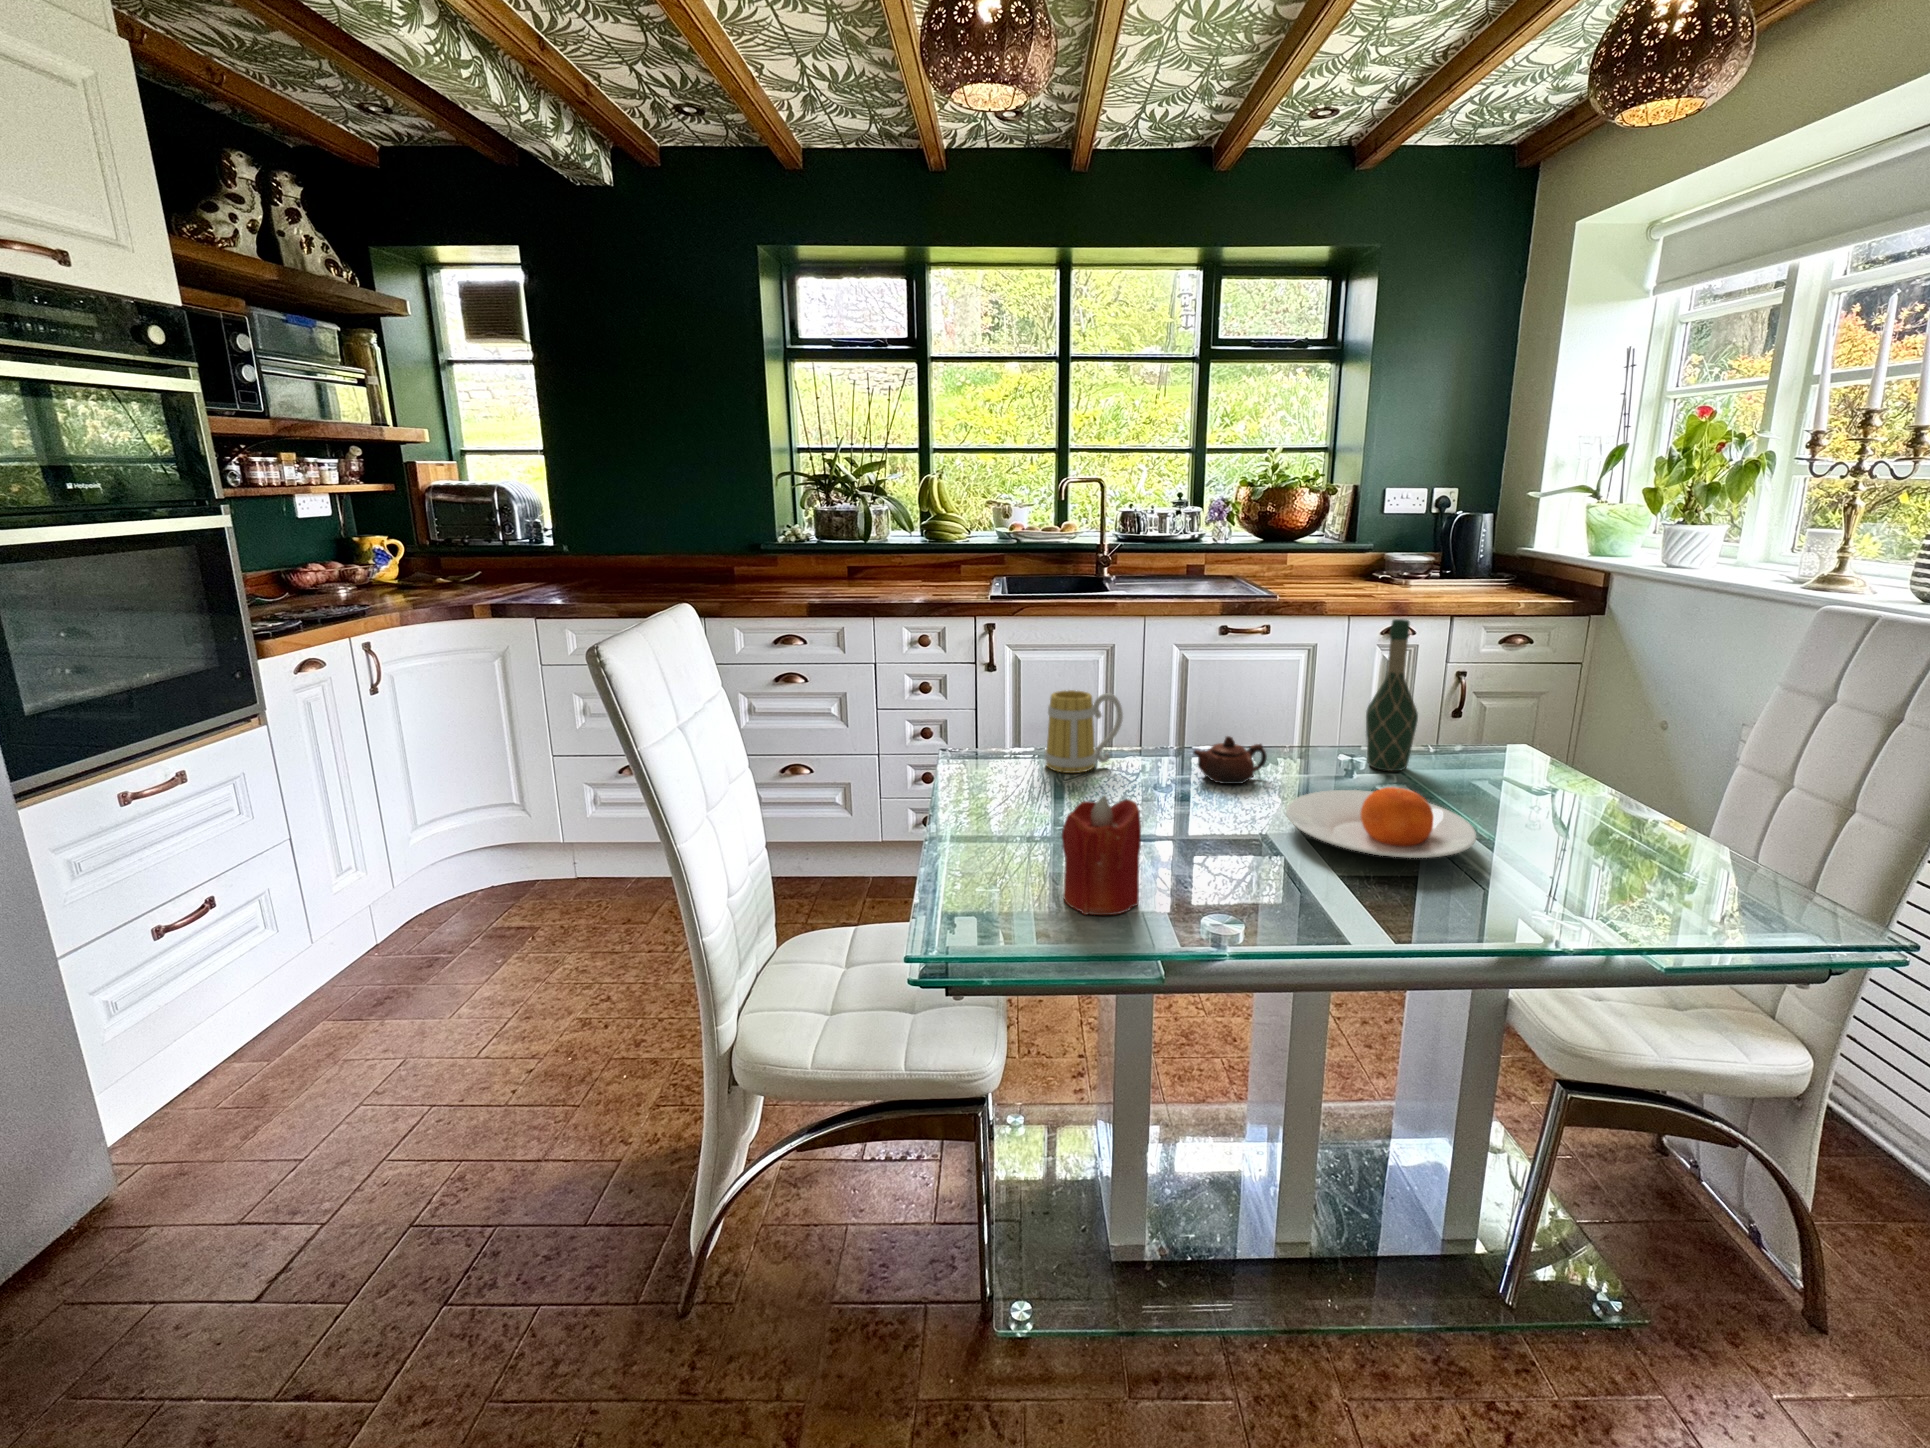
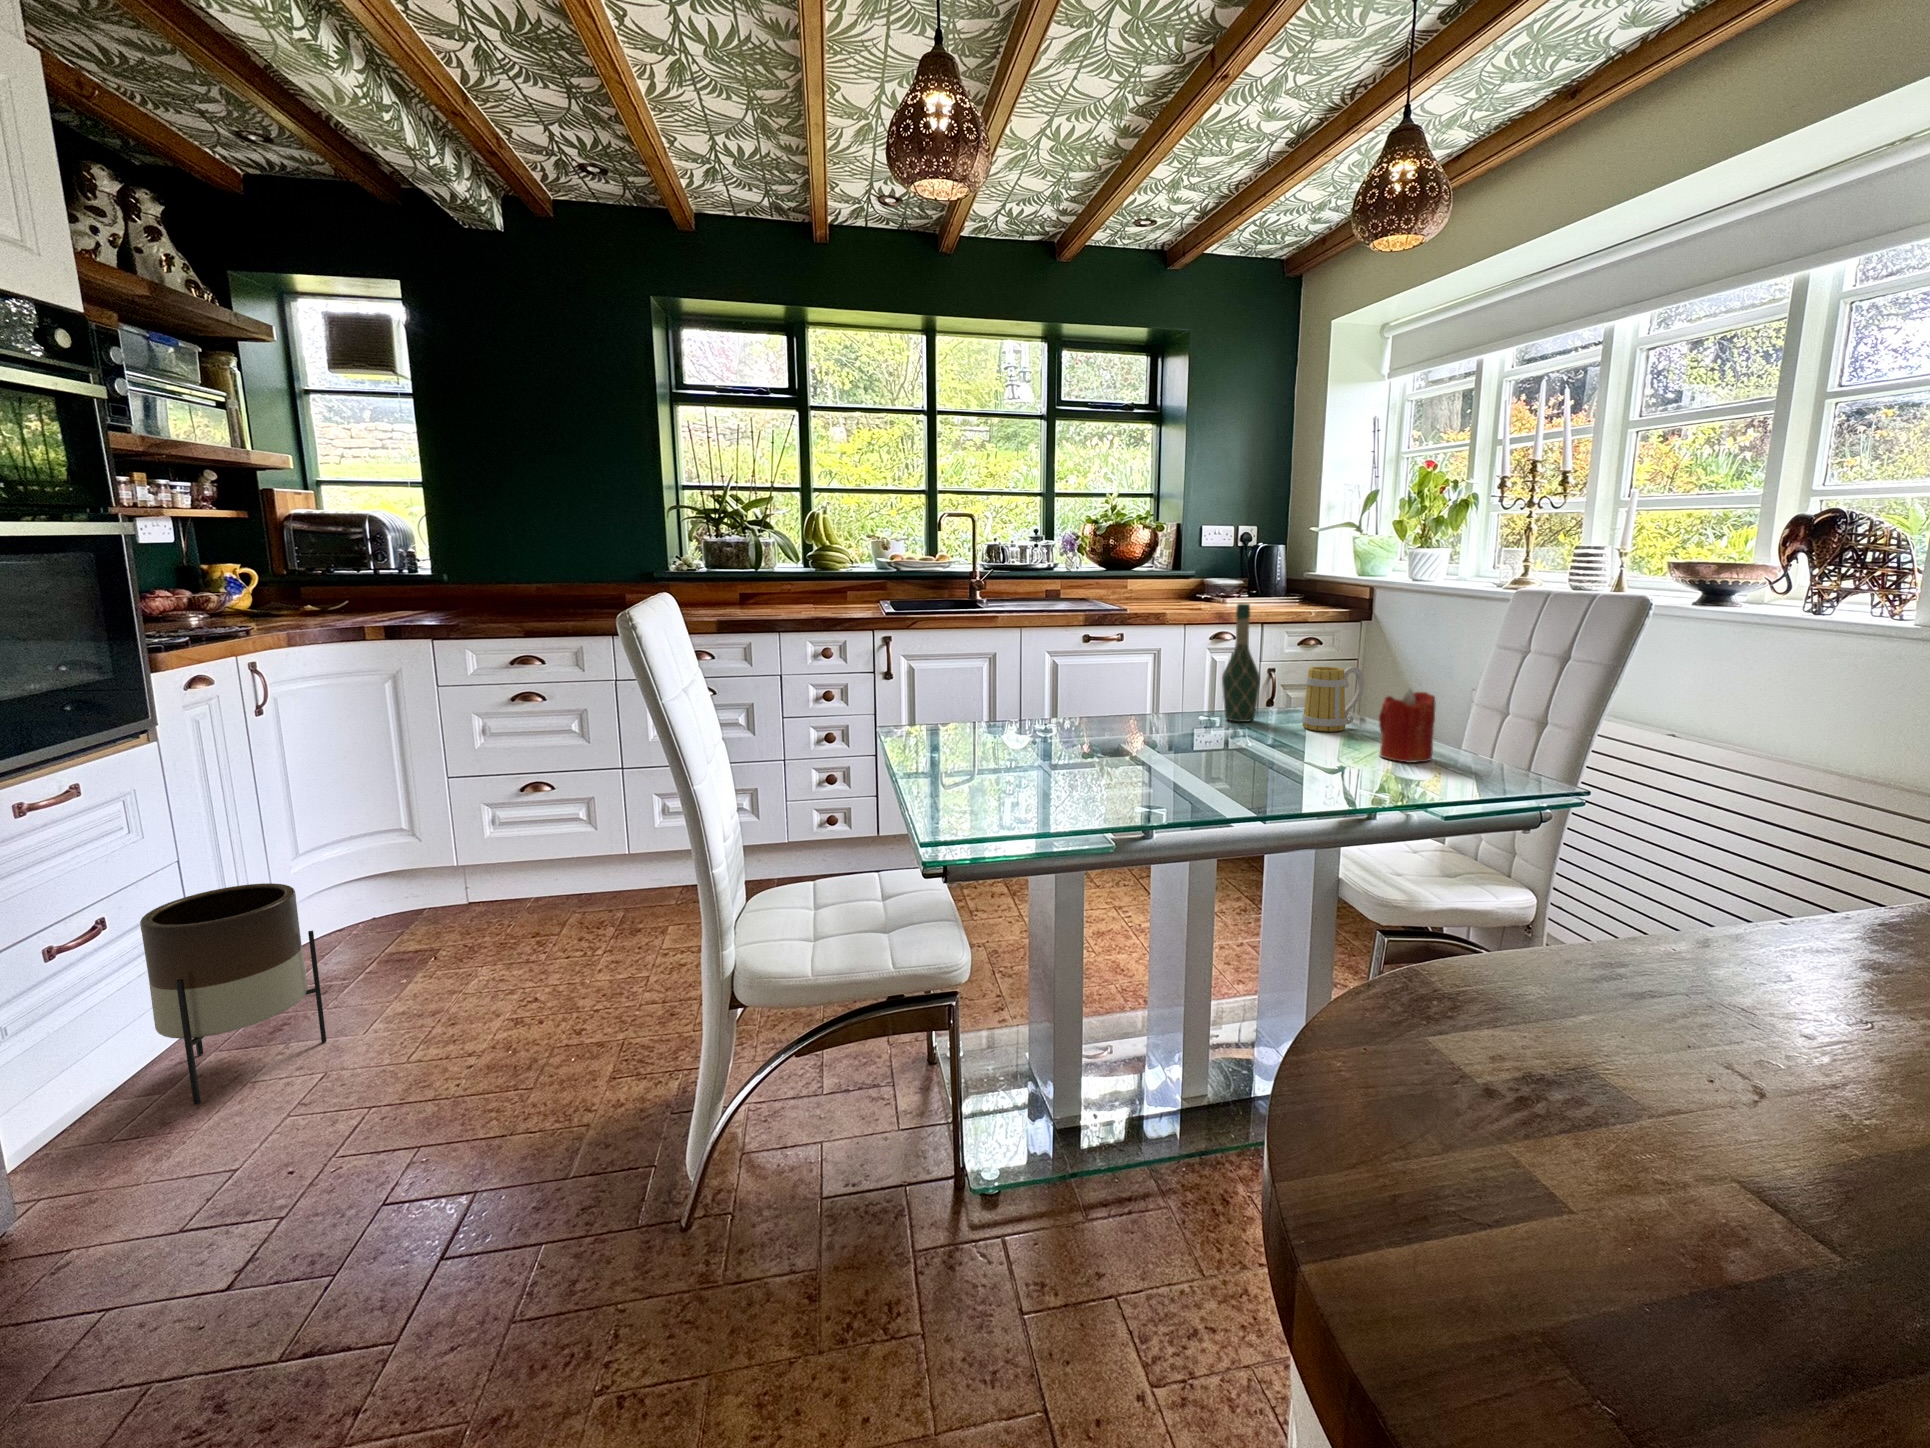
mug: present [1044,690,1123,773] -> present [1302,667,1364,732]
teapot: present [1193,736,1267,784] -> none [1097,696,1153,734]
plate: present [1286,787,1476,858] -> none [1178,715,1314,762]
candle: present [1062,795,1141,915] -> present [1379,688,1436,763]
planter: none [238,868,413,1080] -> present [140,883,326,1105]

